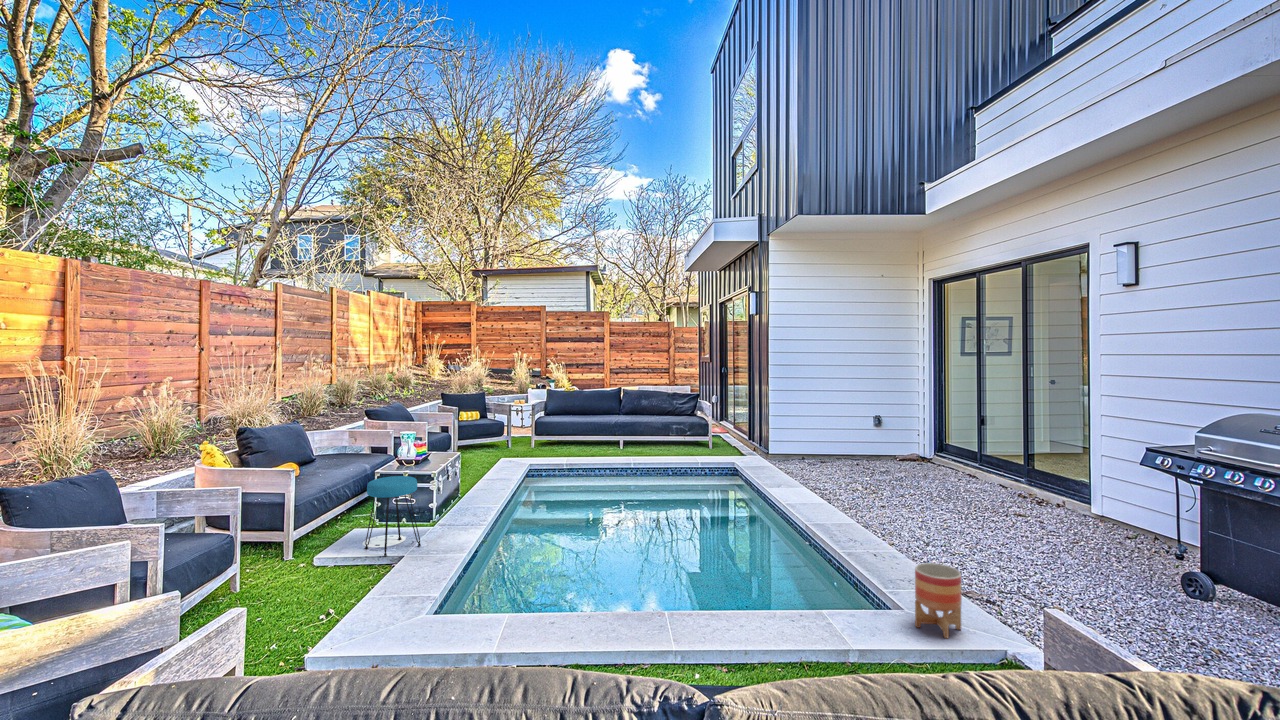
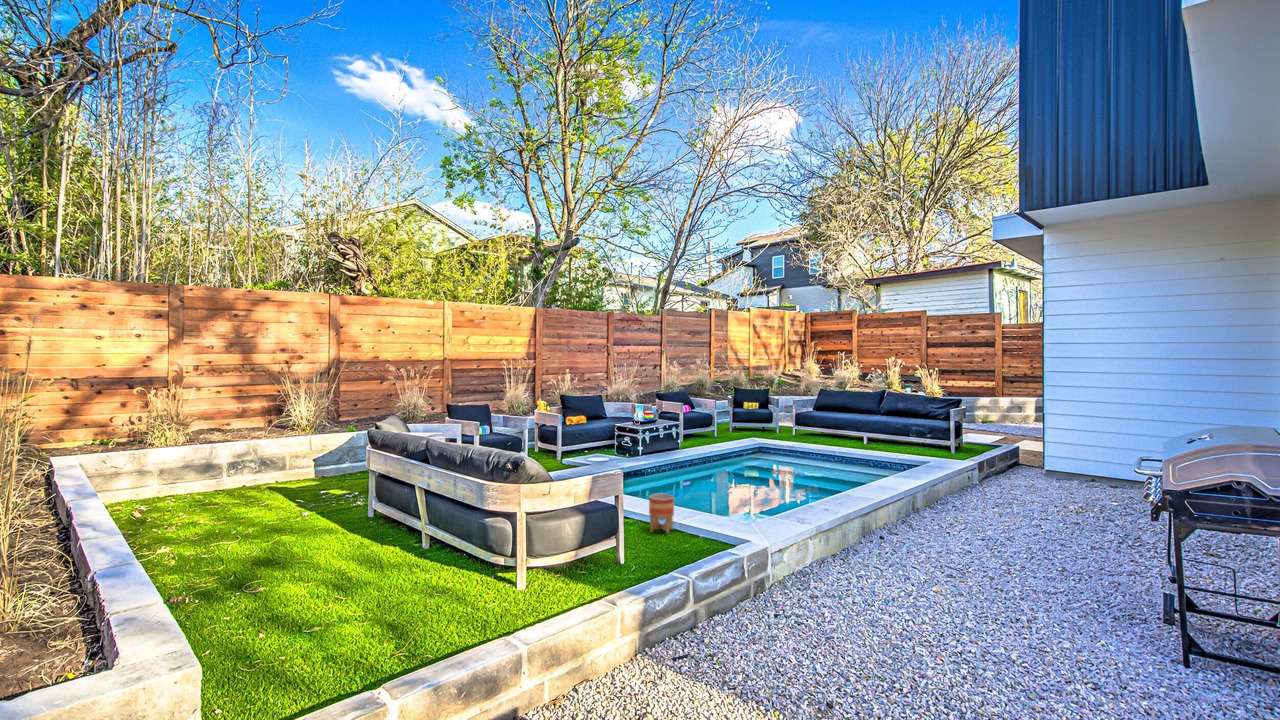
stool: present [364,476,421,556] -> none [567,422,591,459]

